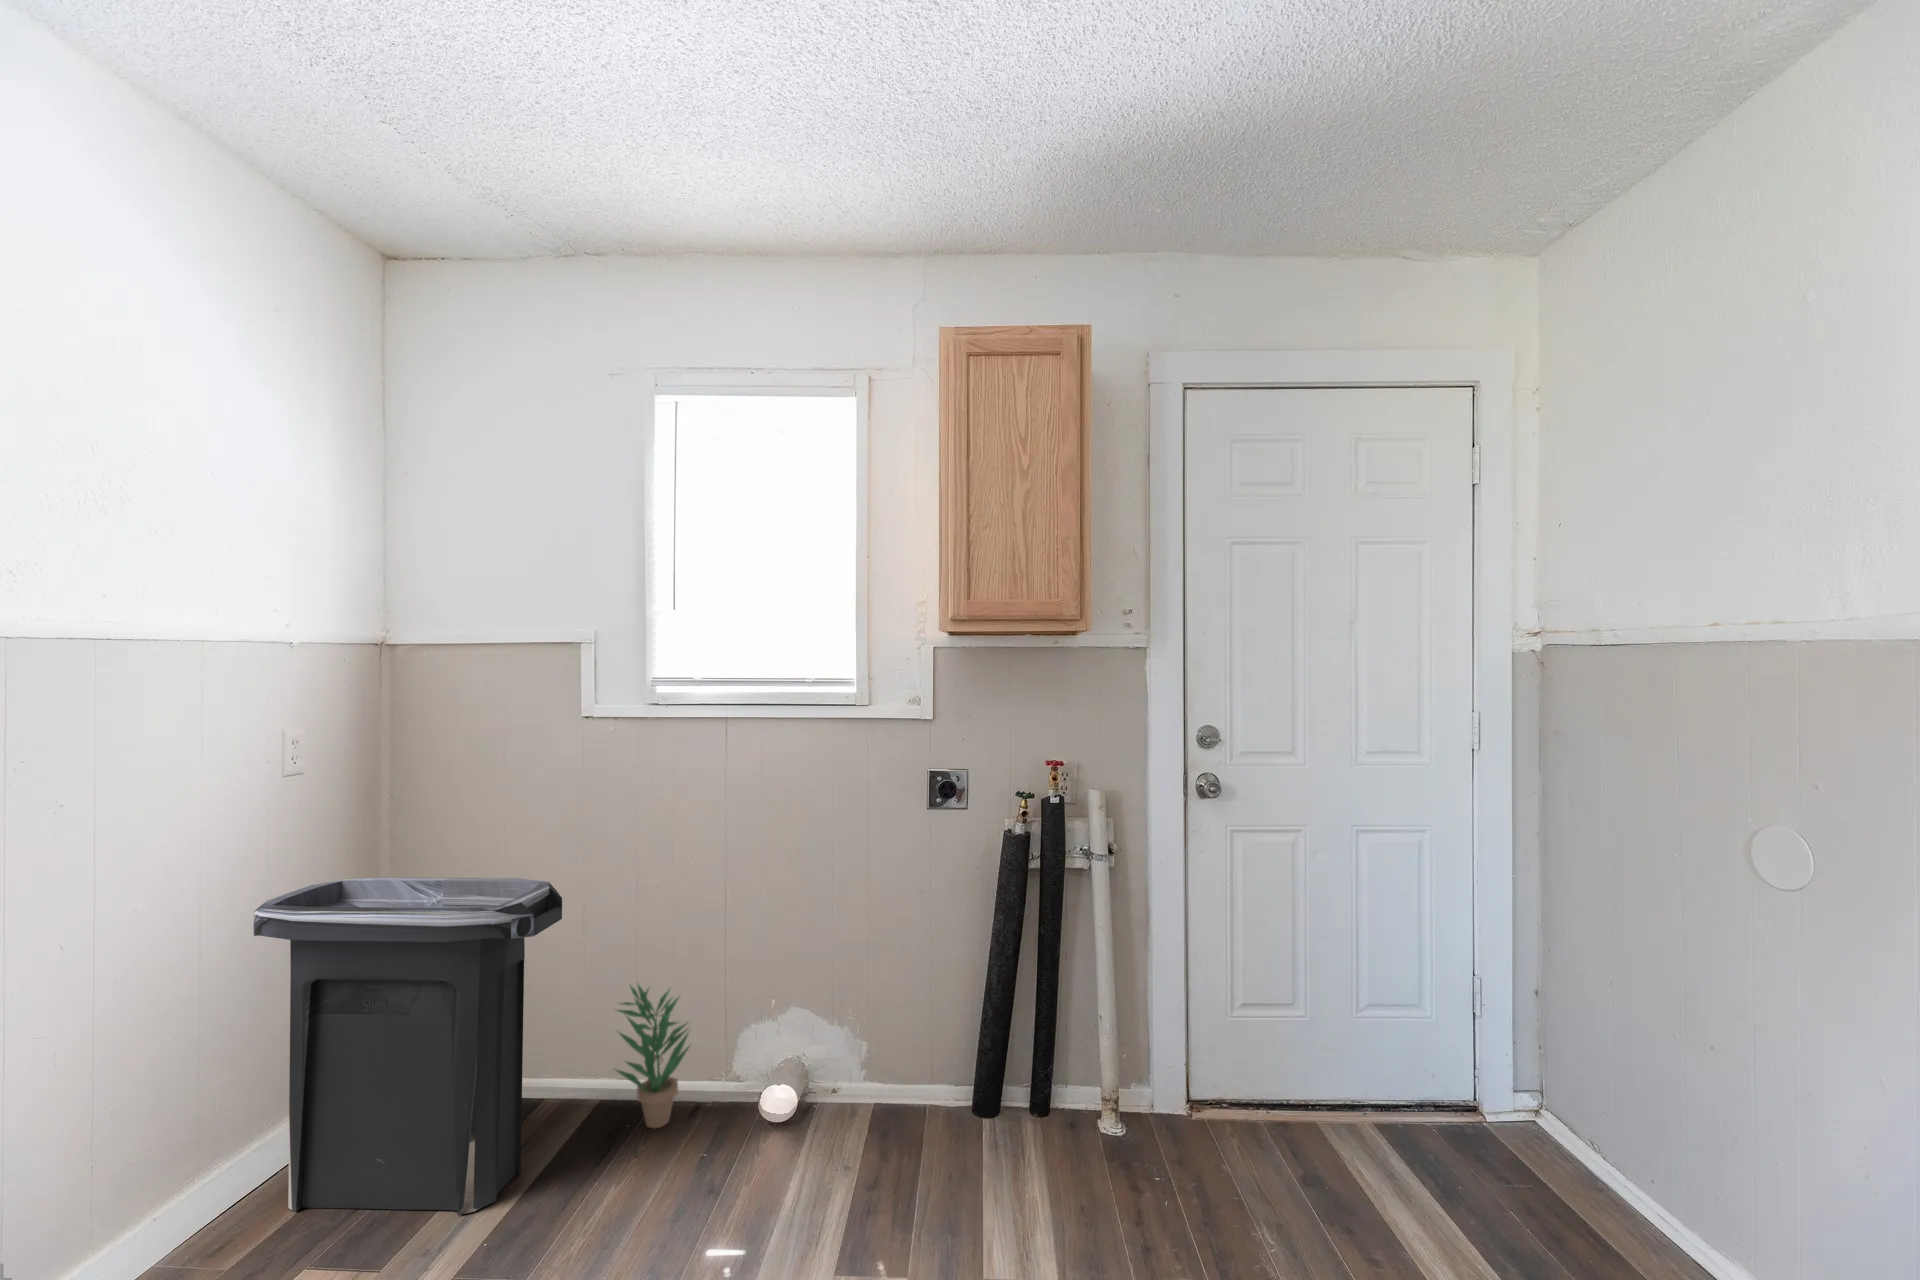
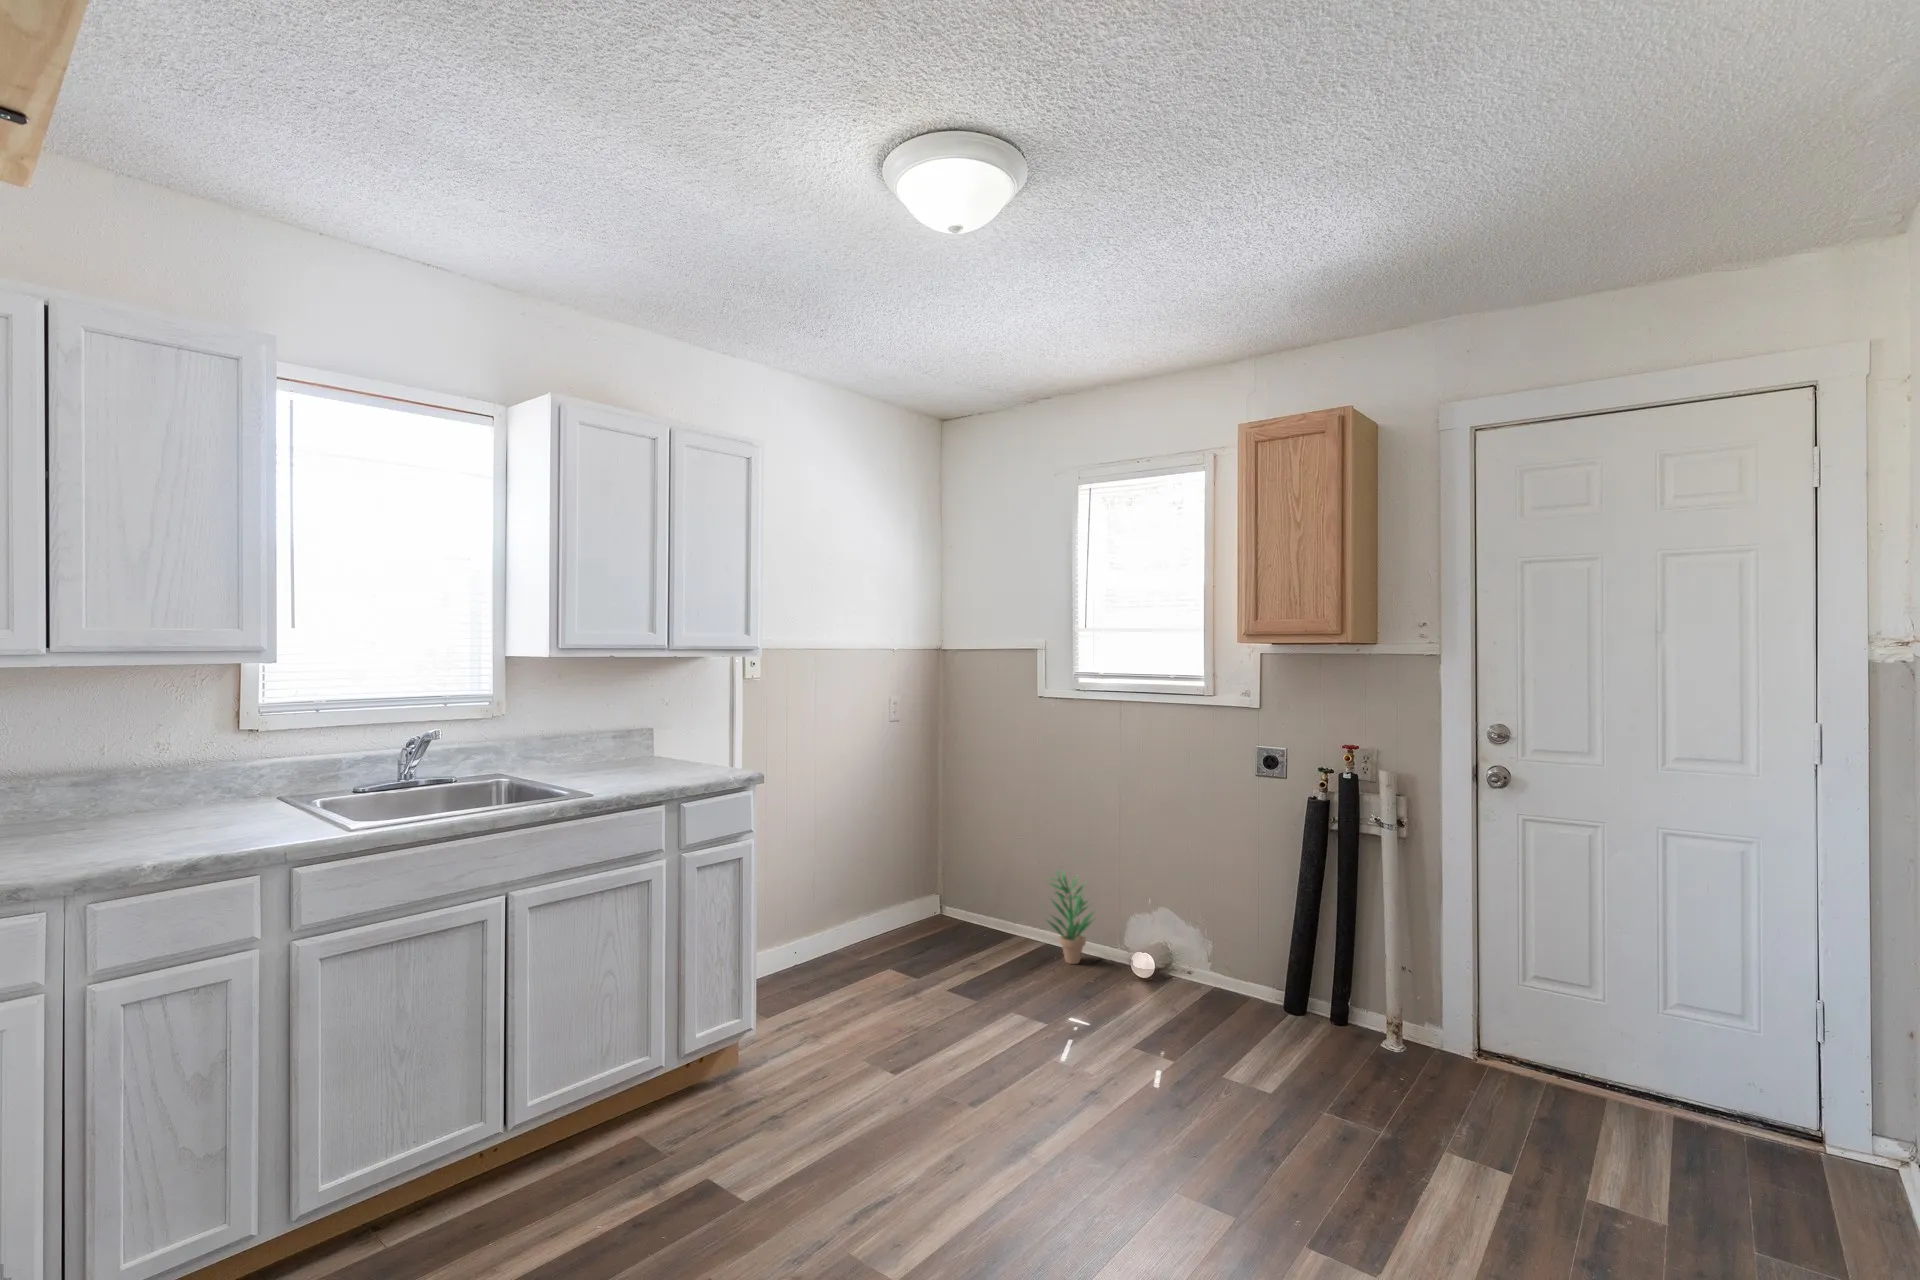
trash can: present [253,877,562,1215] -> none [873,781,1011,971]

